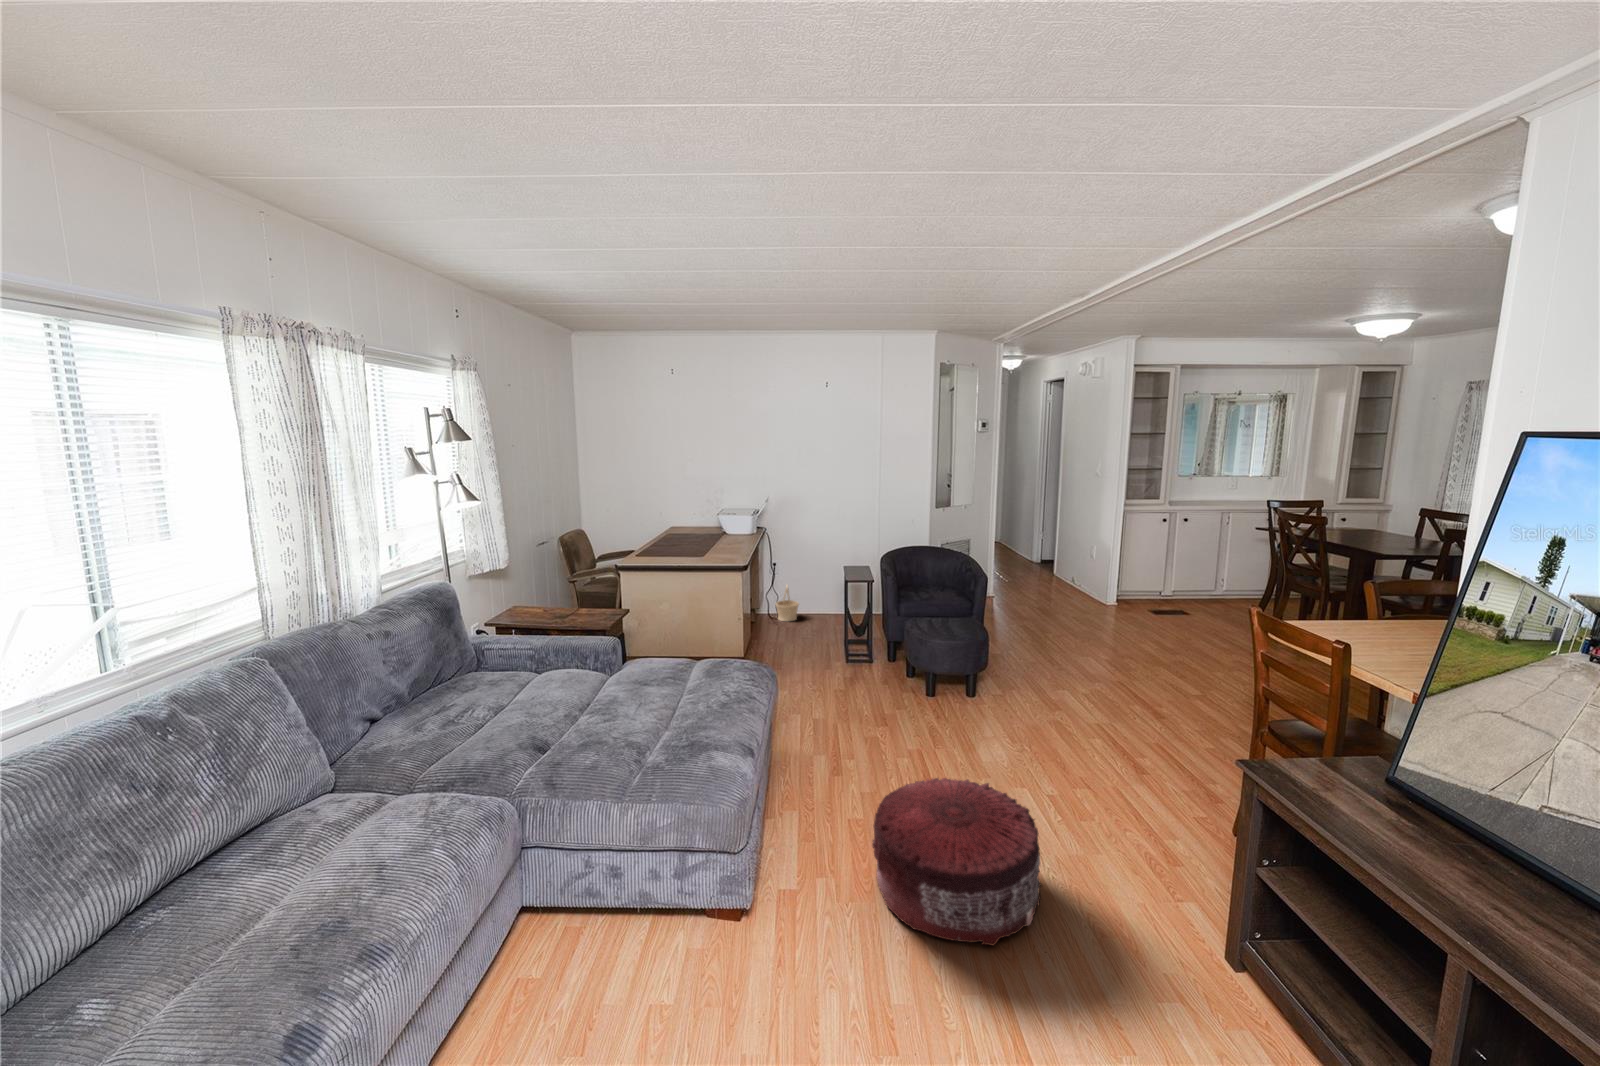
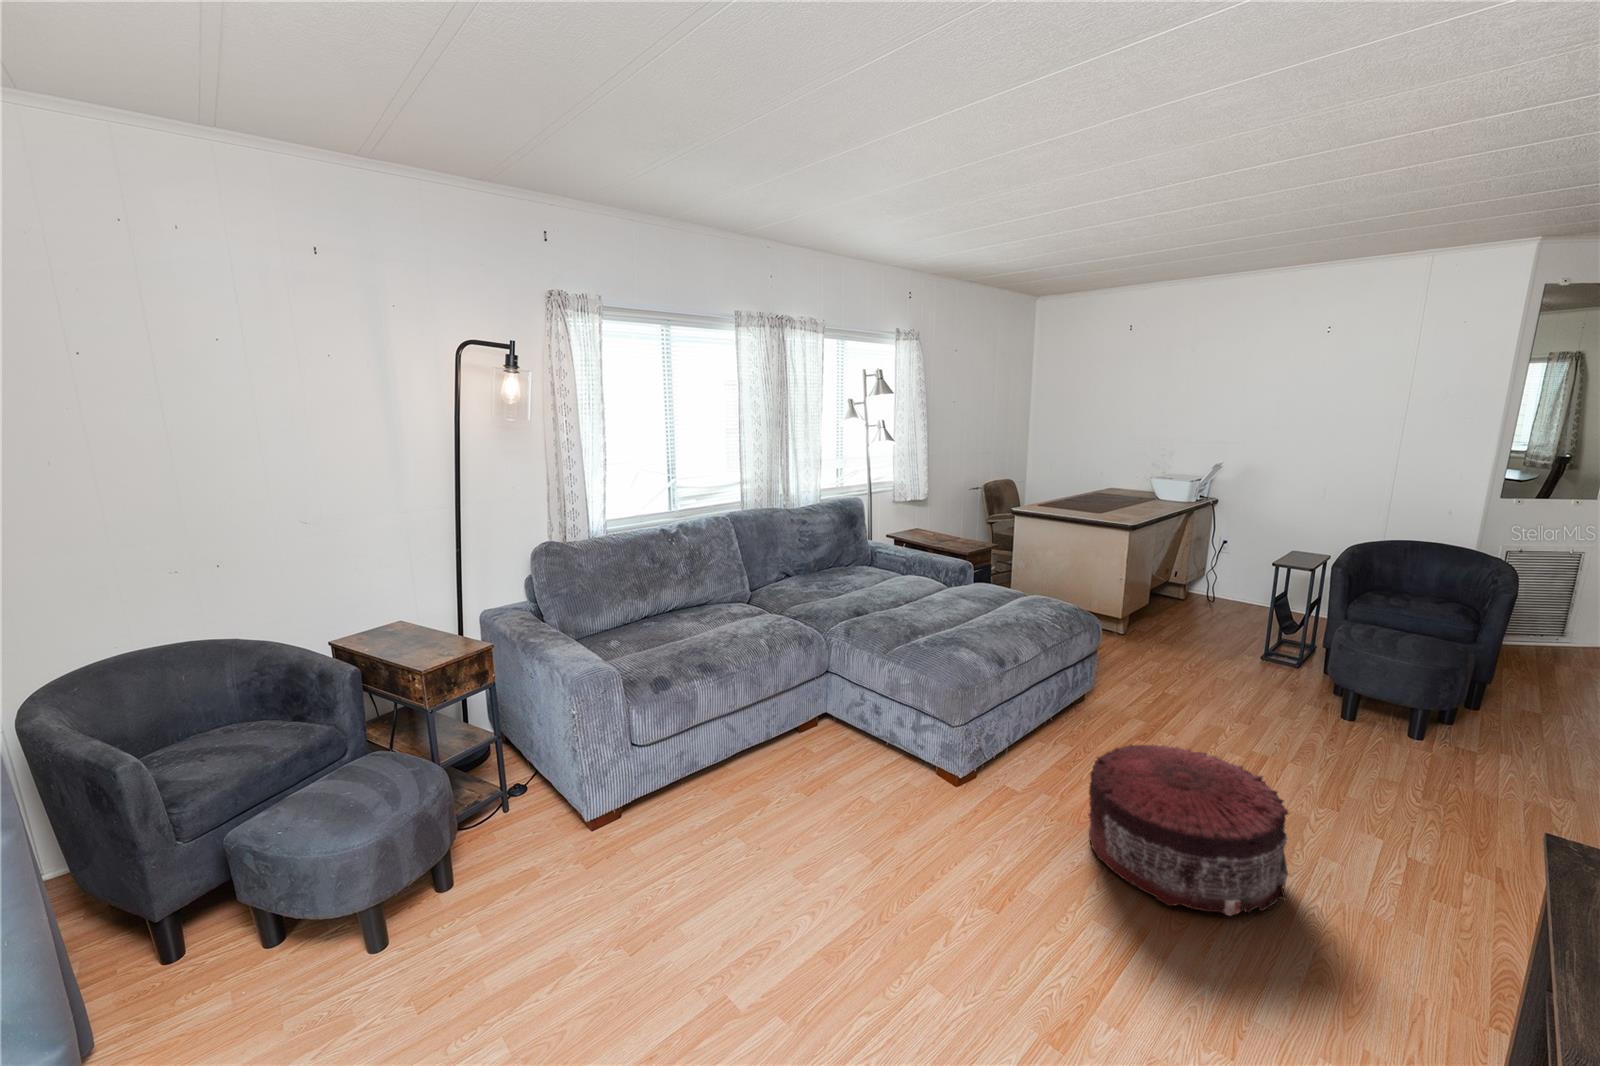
basket: present [776,585,799,621] -> none [1209,565,1241,607]

